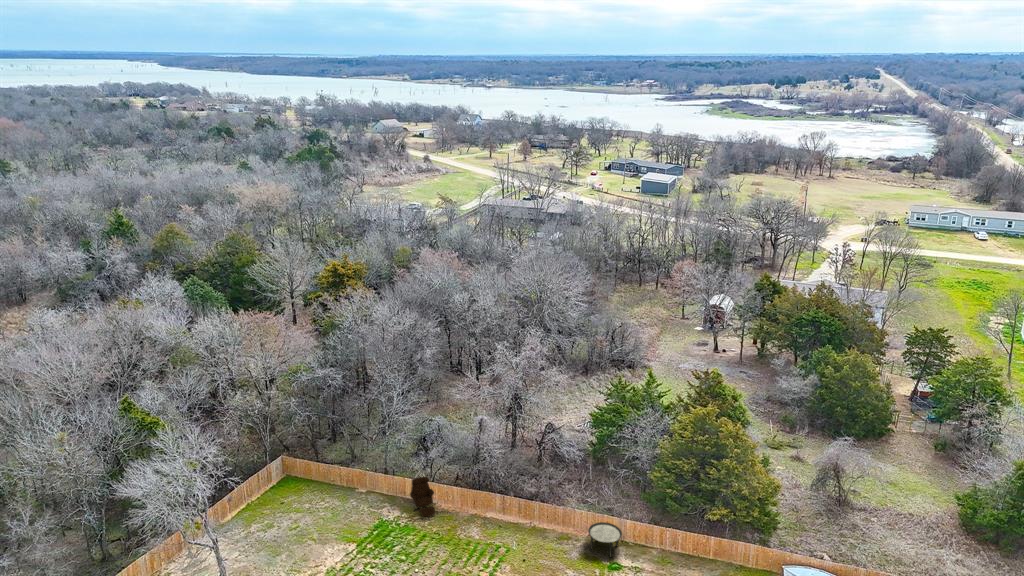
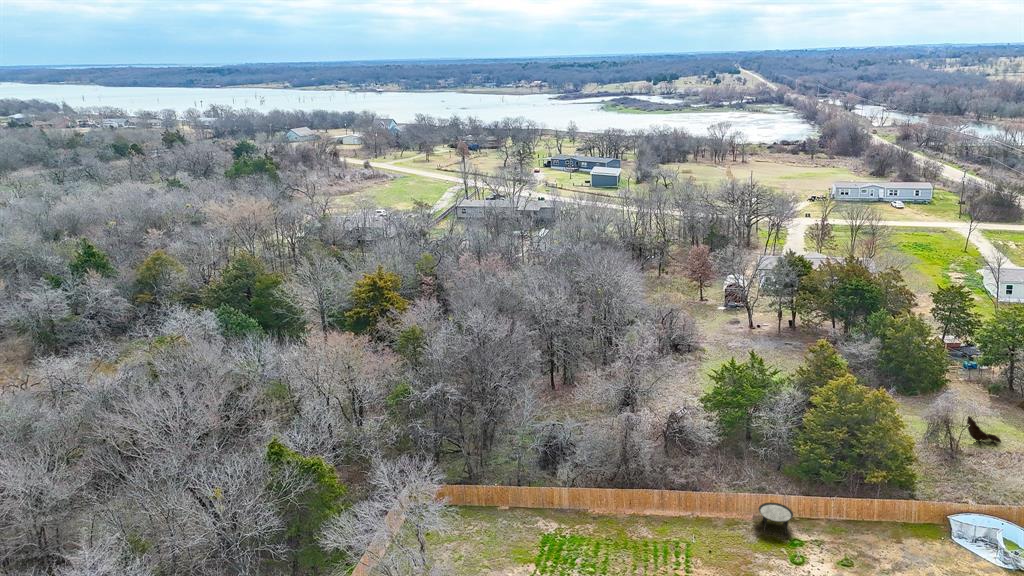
lounge chair: present [410,477,435,517] -> present [967,416,1001,446]

